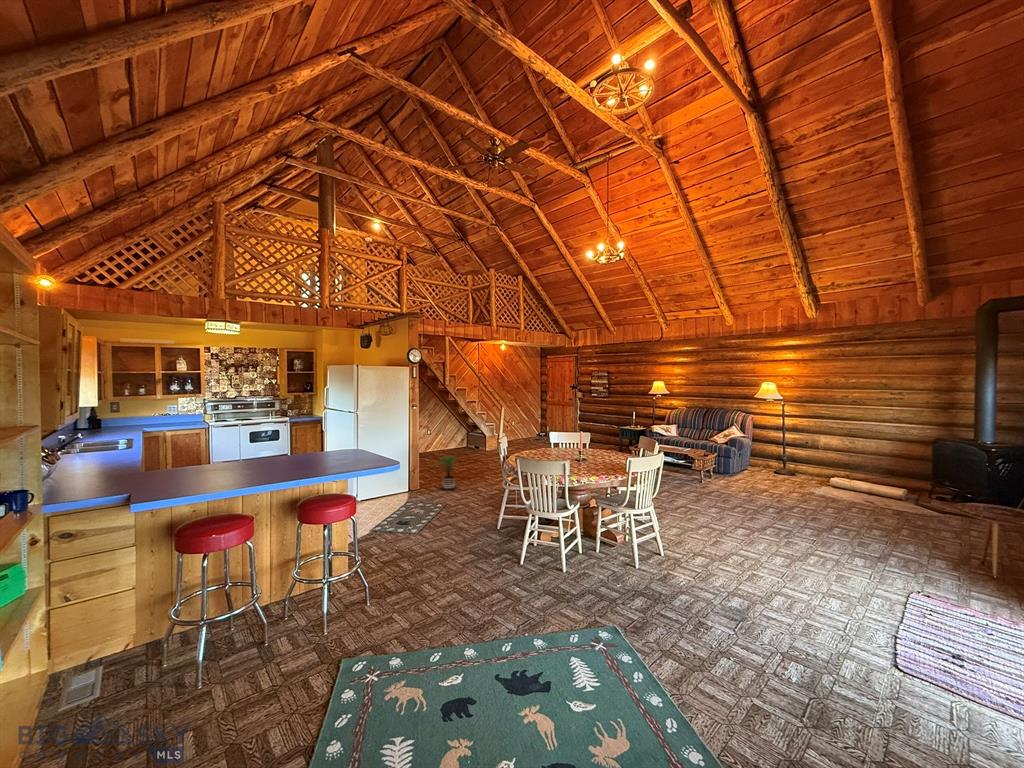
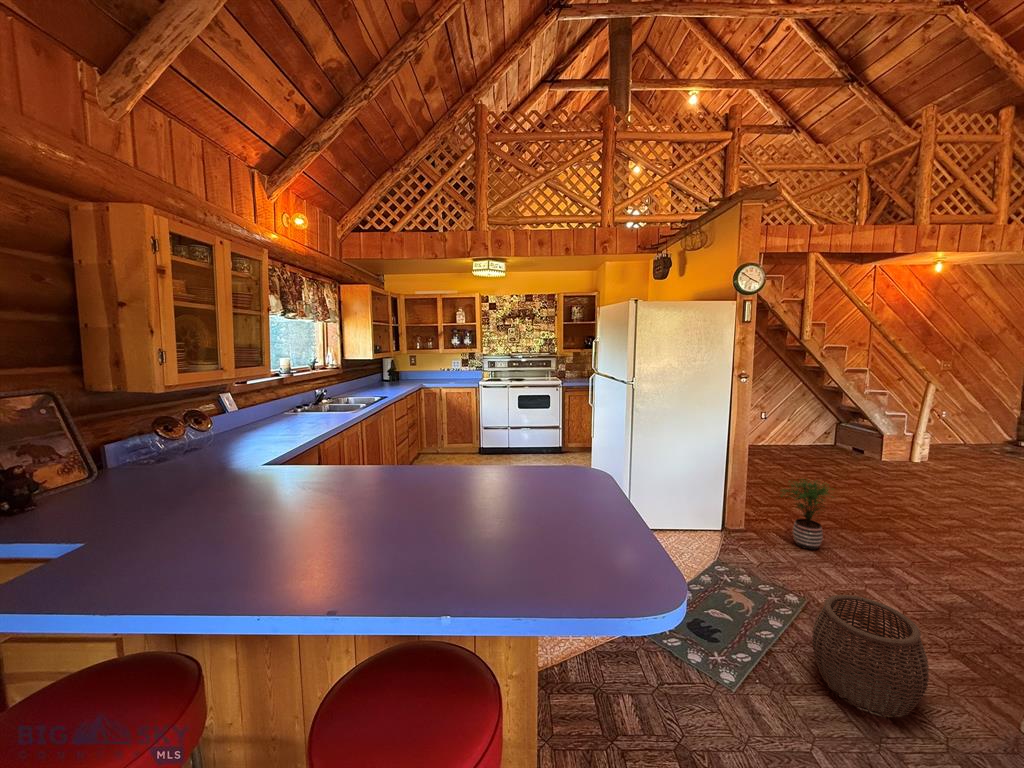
woven basket: none [446,488,481,525] -> present [812,595,929,717]

